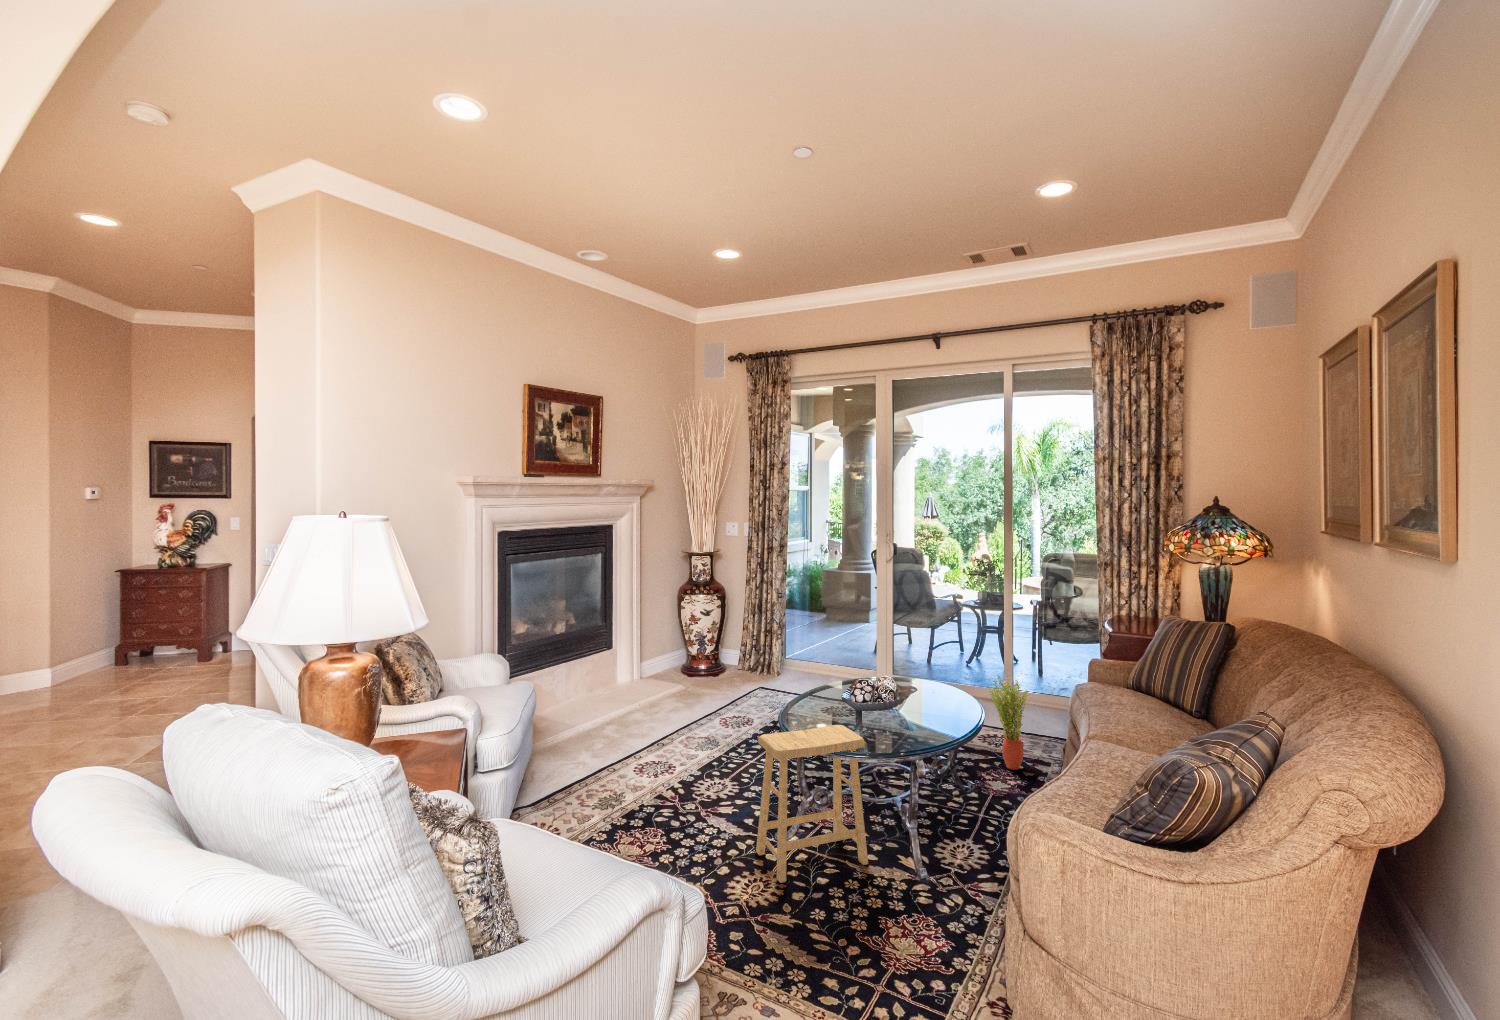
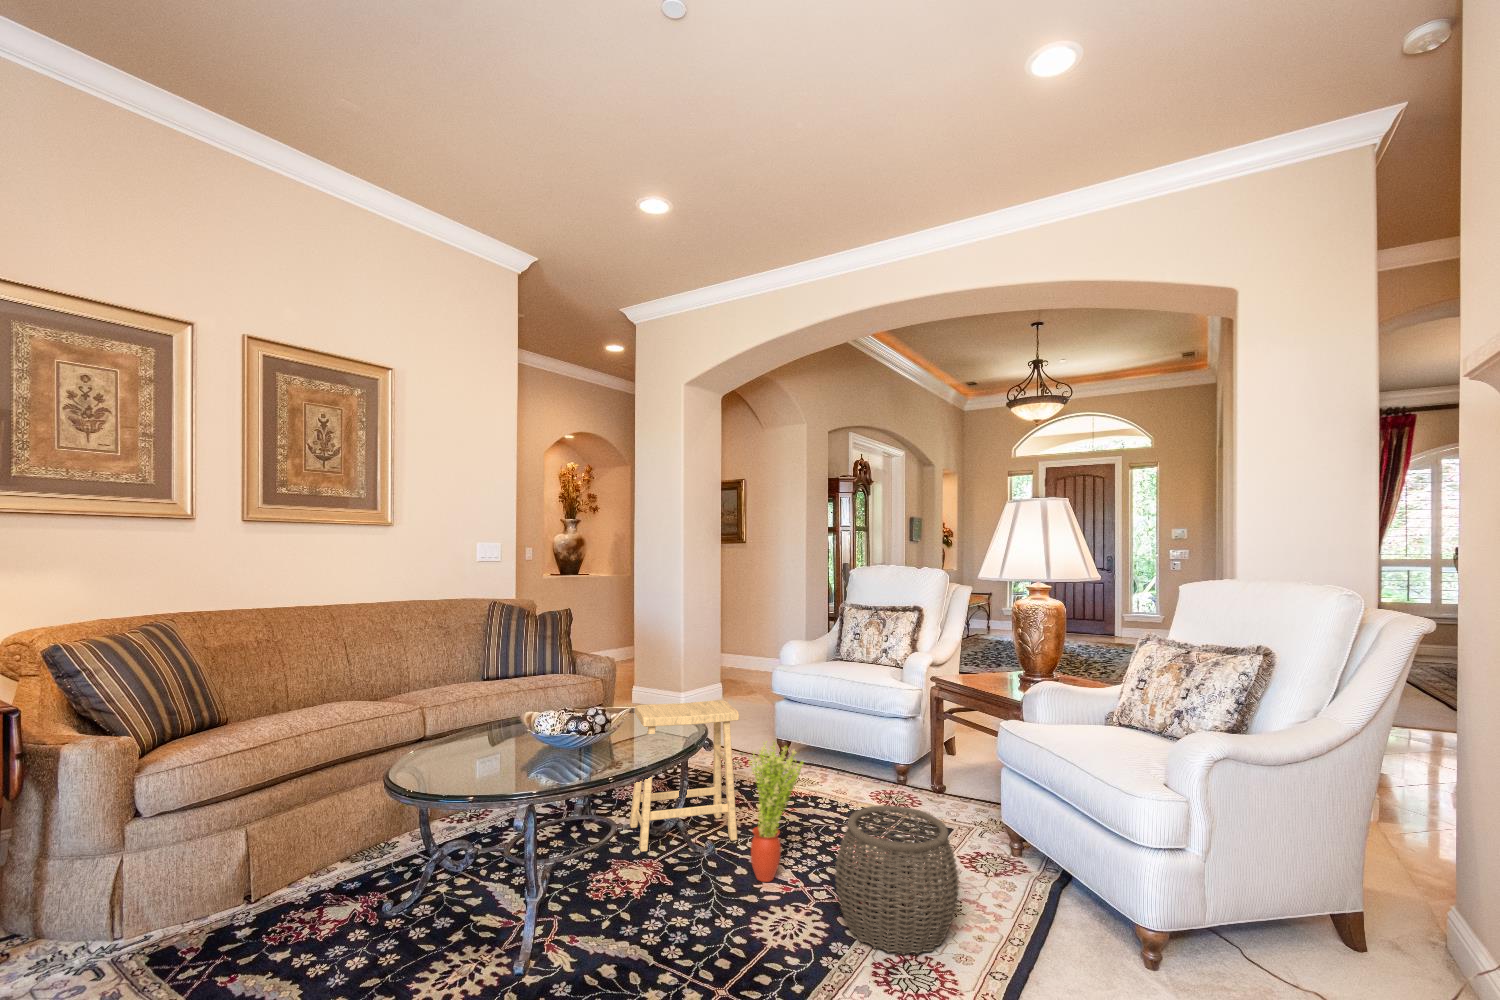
potted plant: present [988,675,1028,770] -> present [749,742,803,882]
woven basket: none [609,717,687,804] -> present [835,805,959,955]

